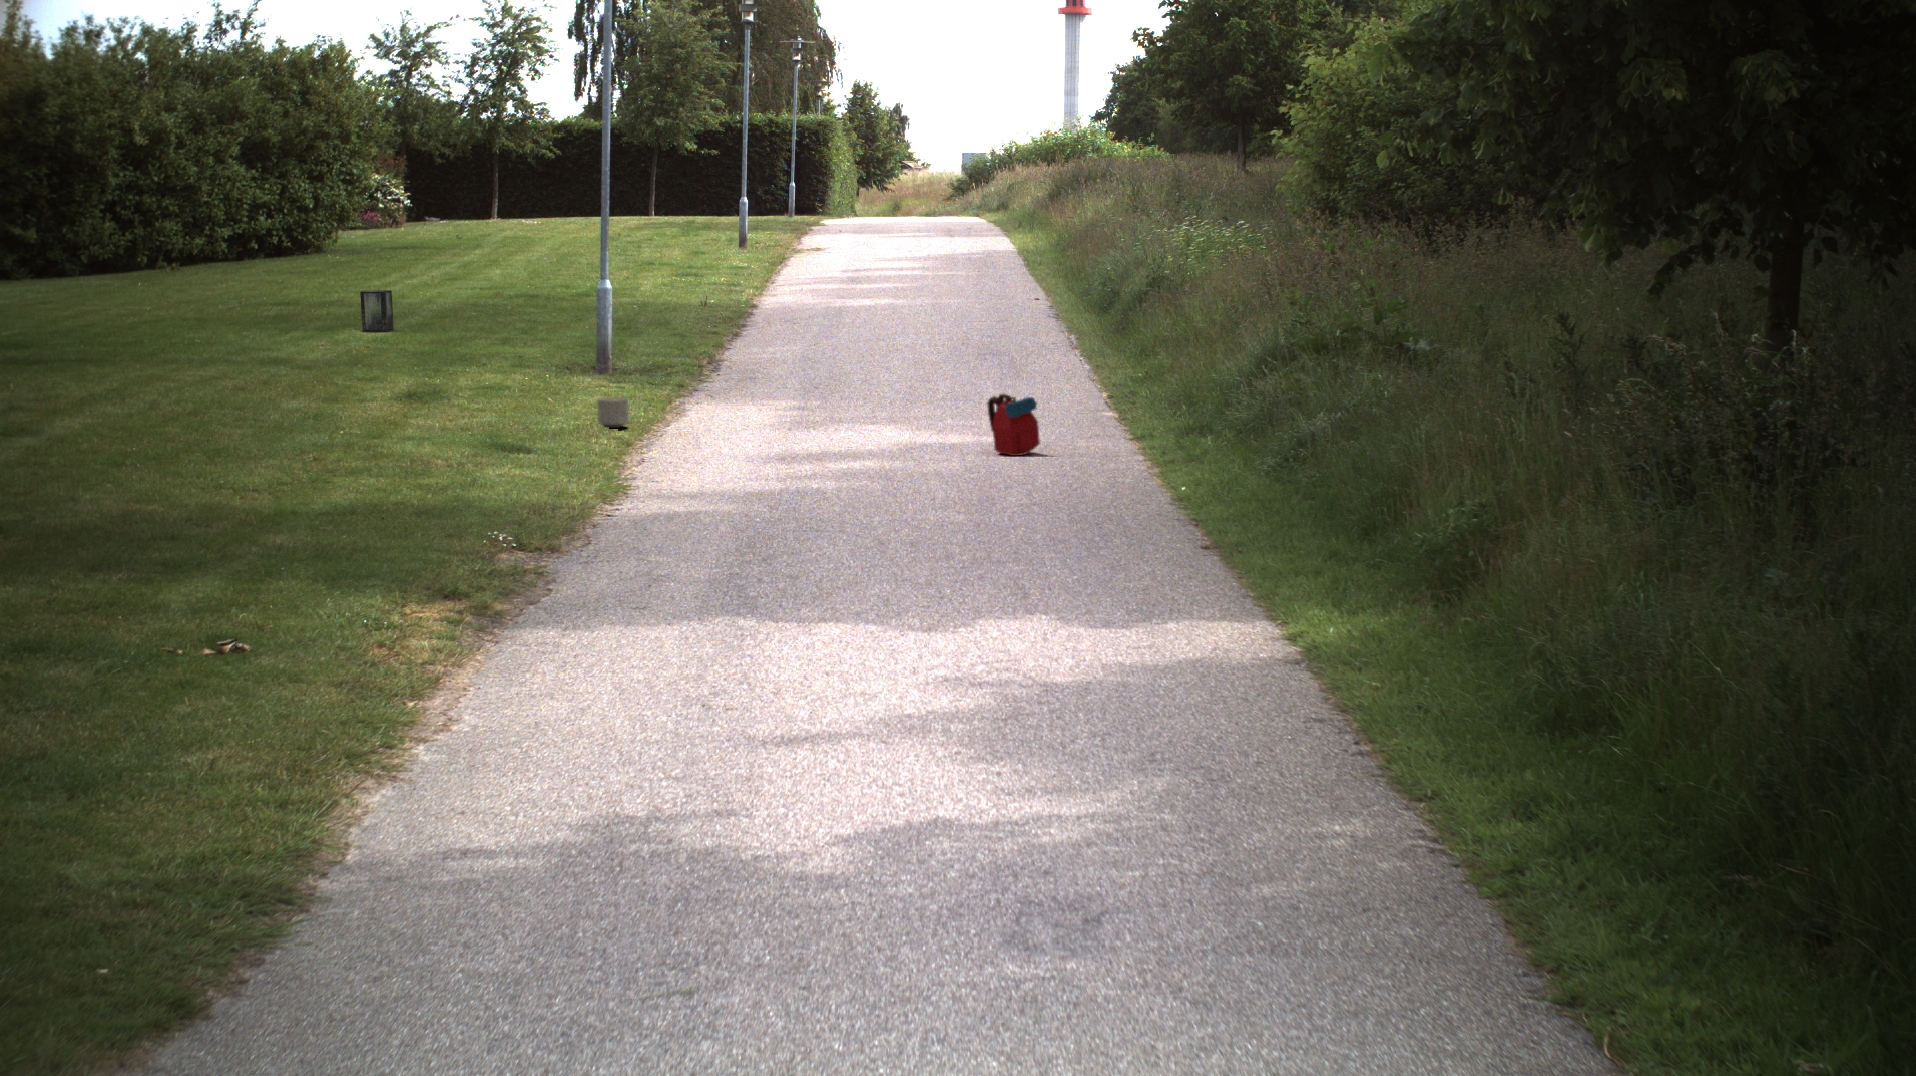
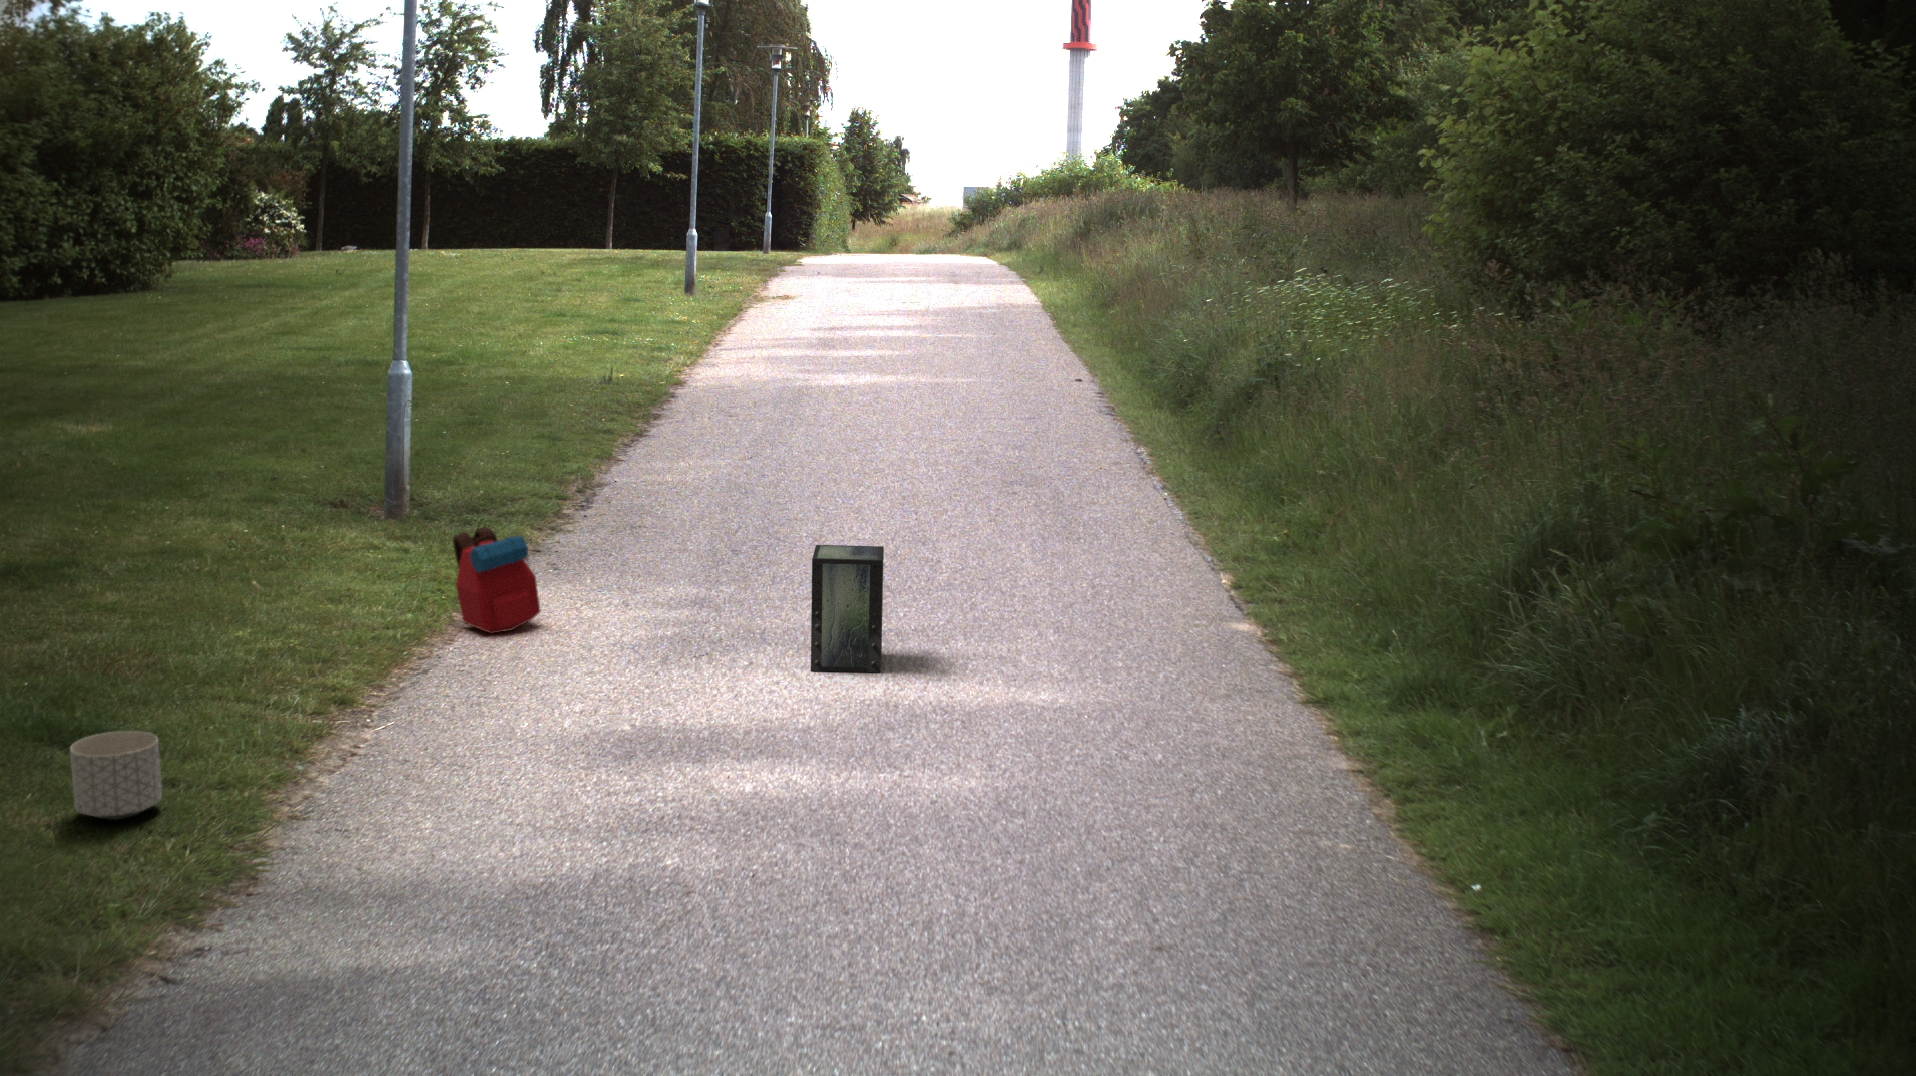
storage box: present [360,290,394,332] -> present [811,545,884,672]
backpack: present [987,394,1040,456] -> present [453,527,540,634]

